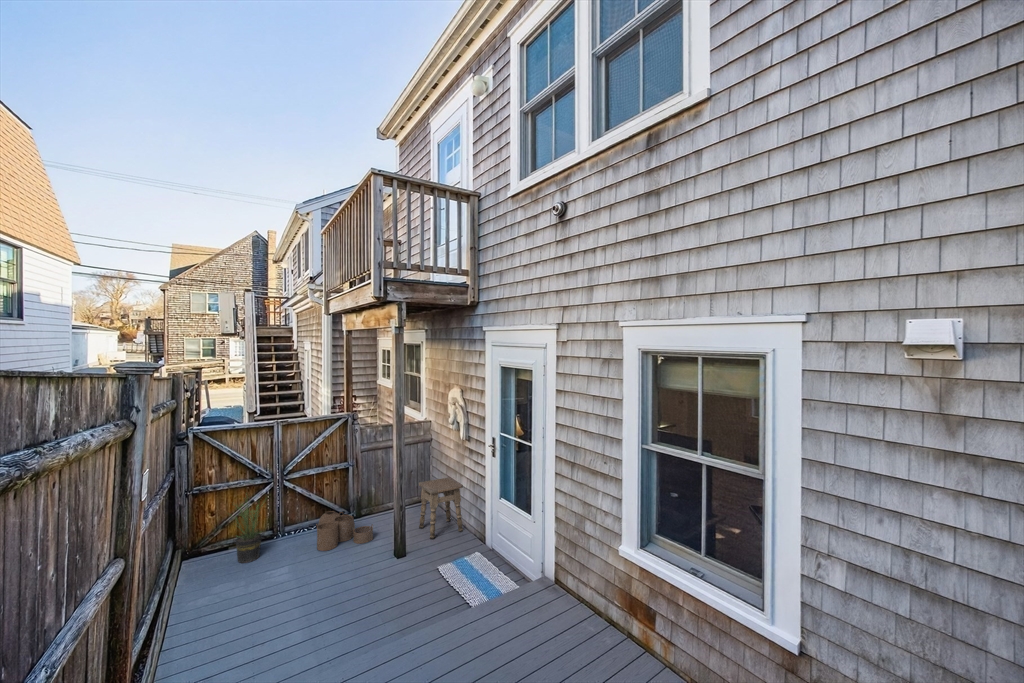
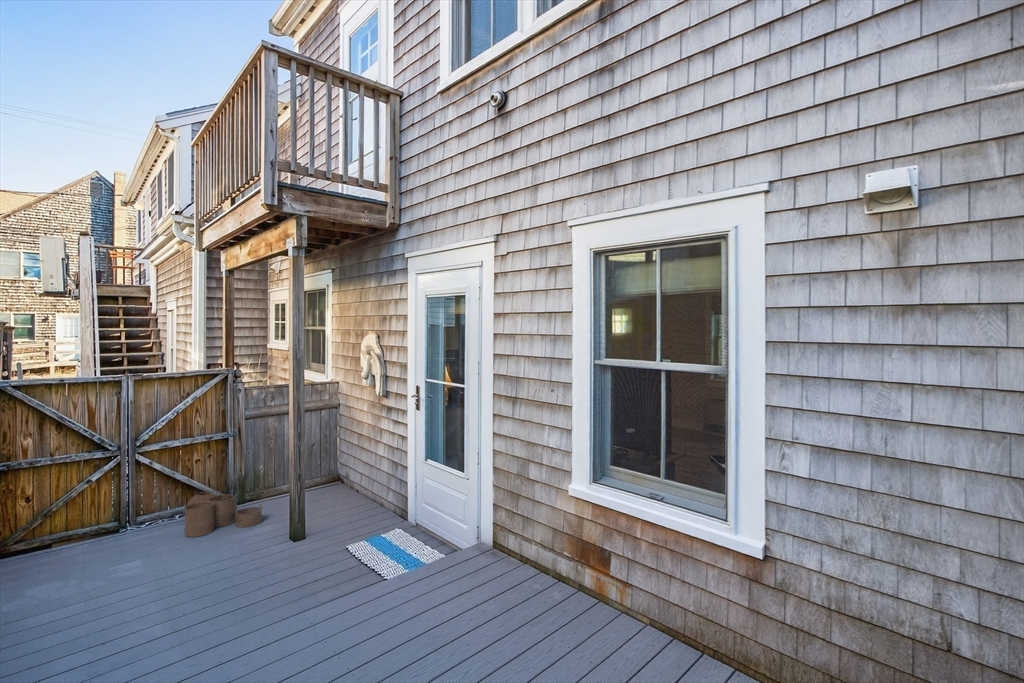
side table: present [419,477,463,539] -> none [322,447,379,518]
potted plant: present [233,501,263,563] -> none [47,465,120,555]

